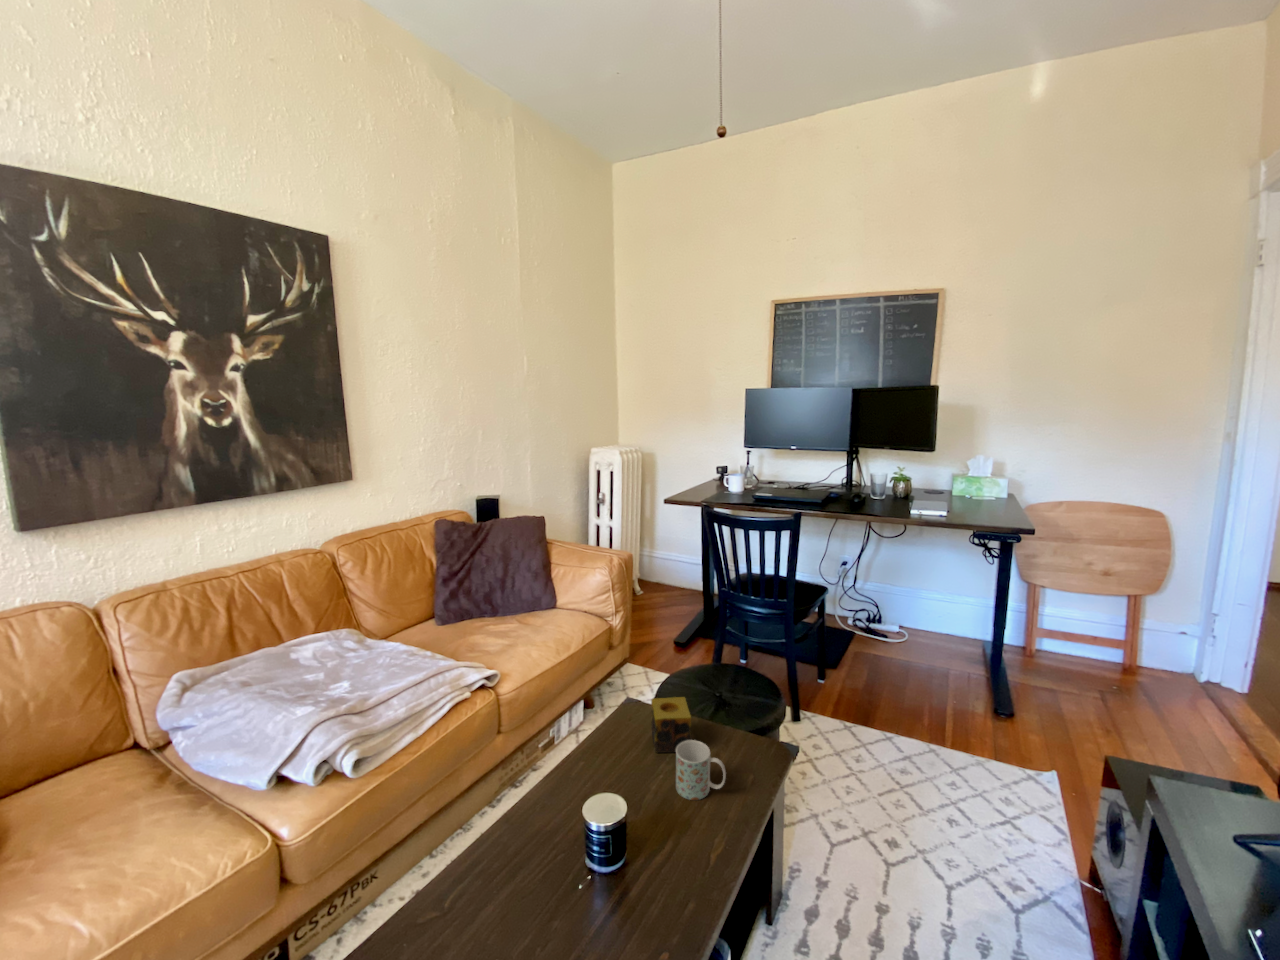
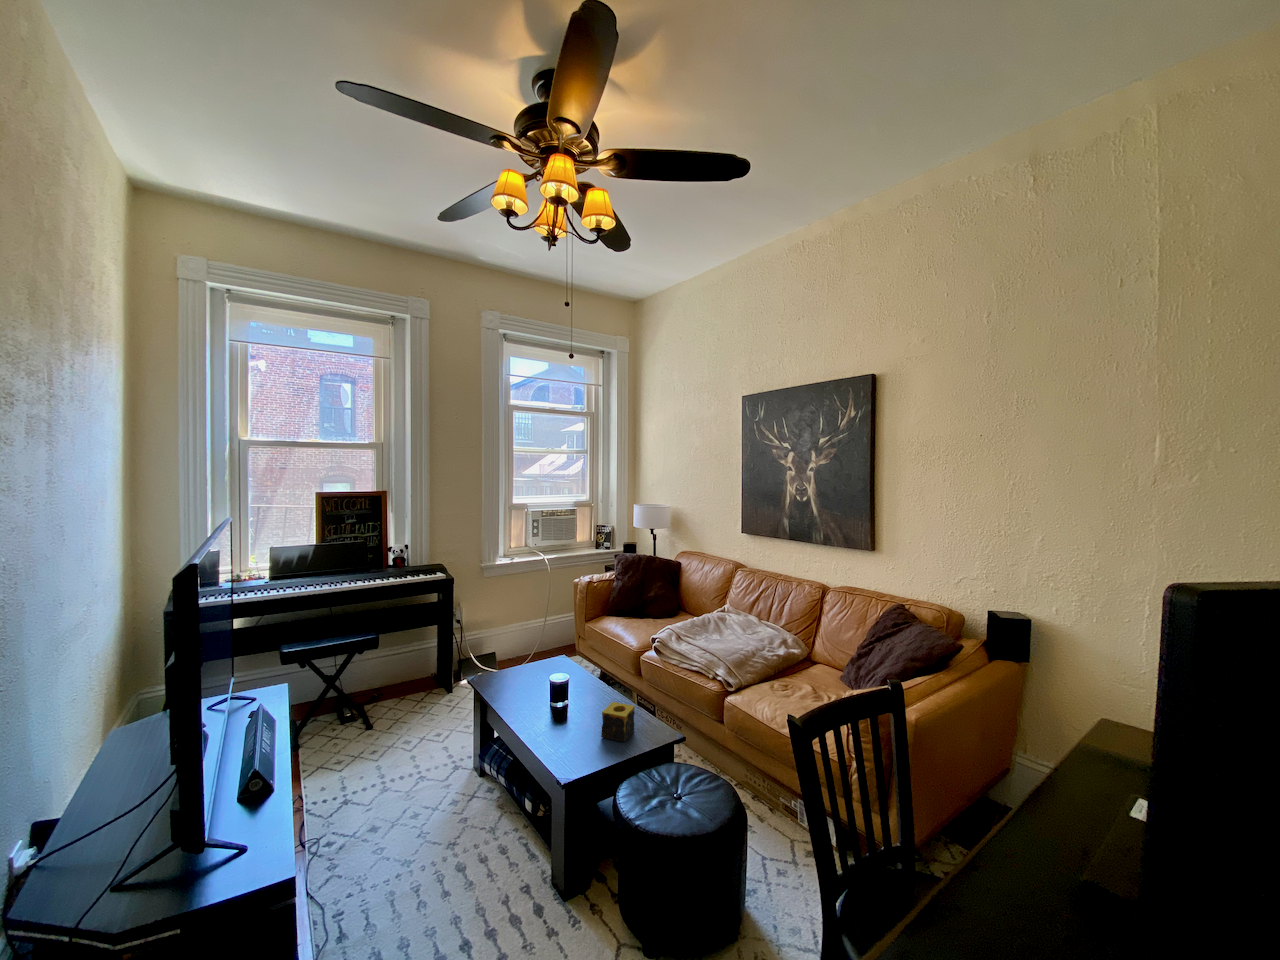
mug: present [676,740,726,800] -> none [558,700,585,734]

